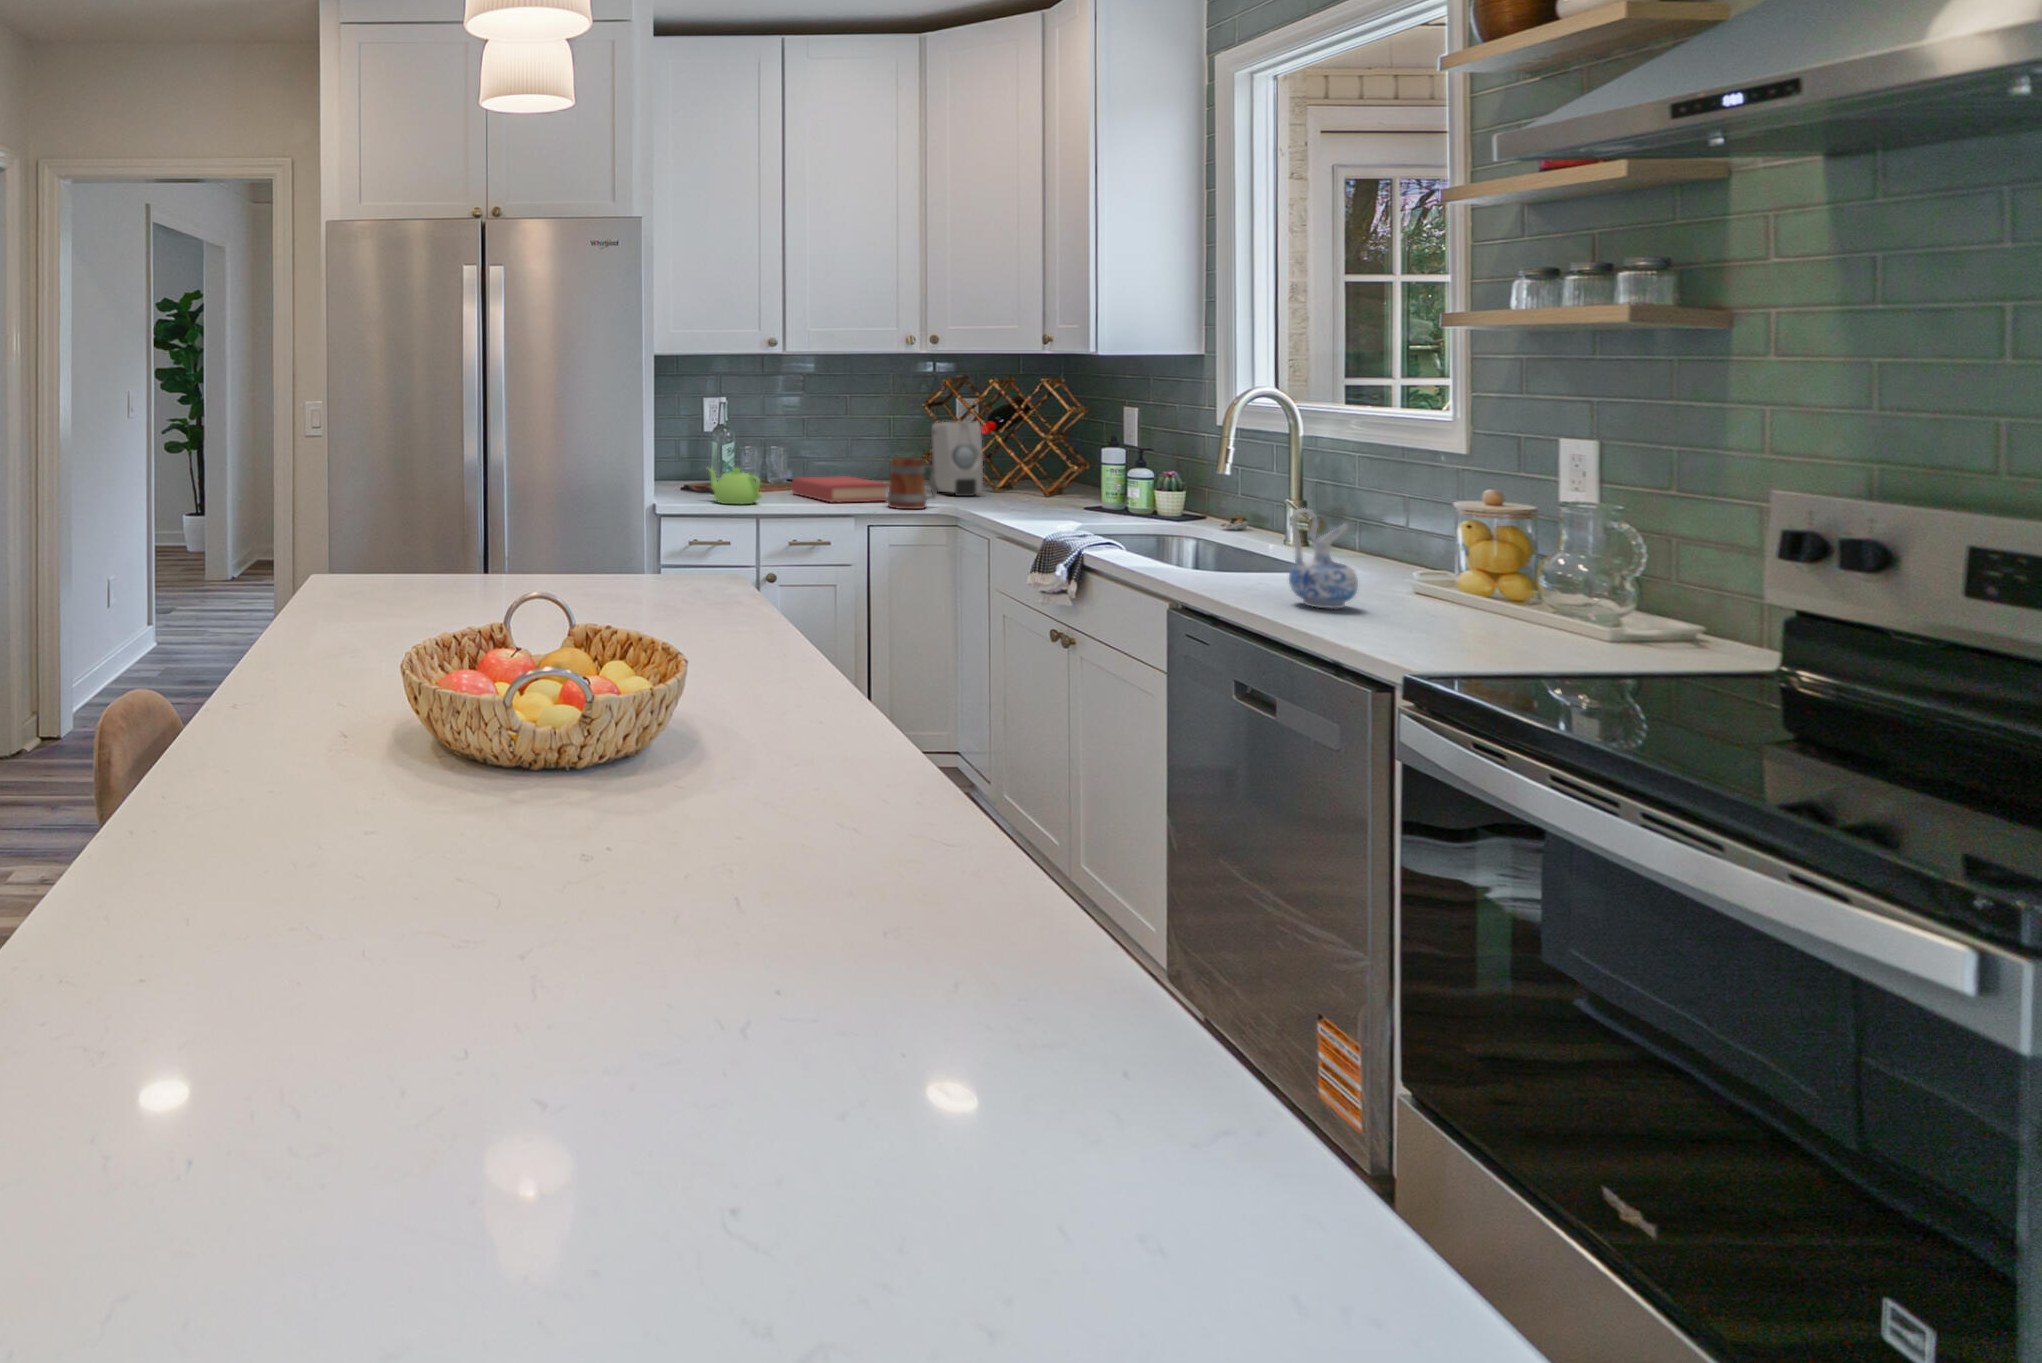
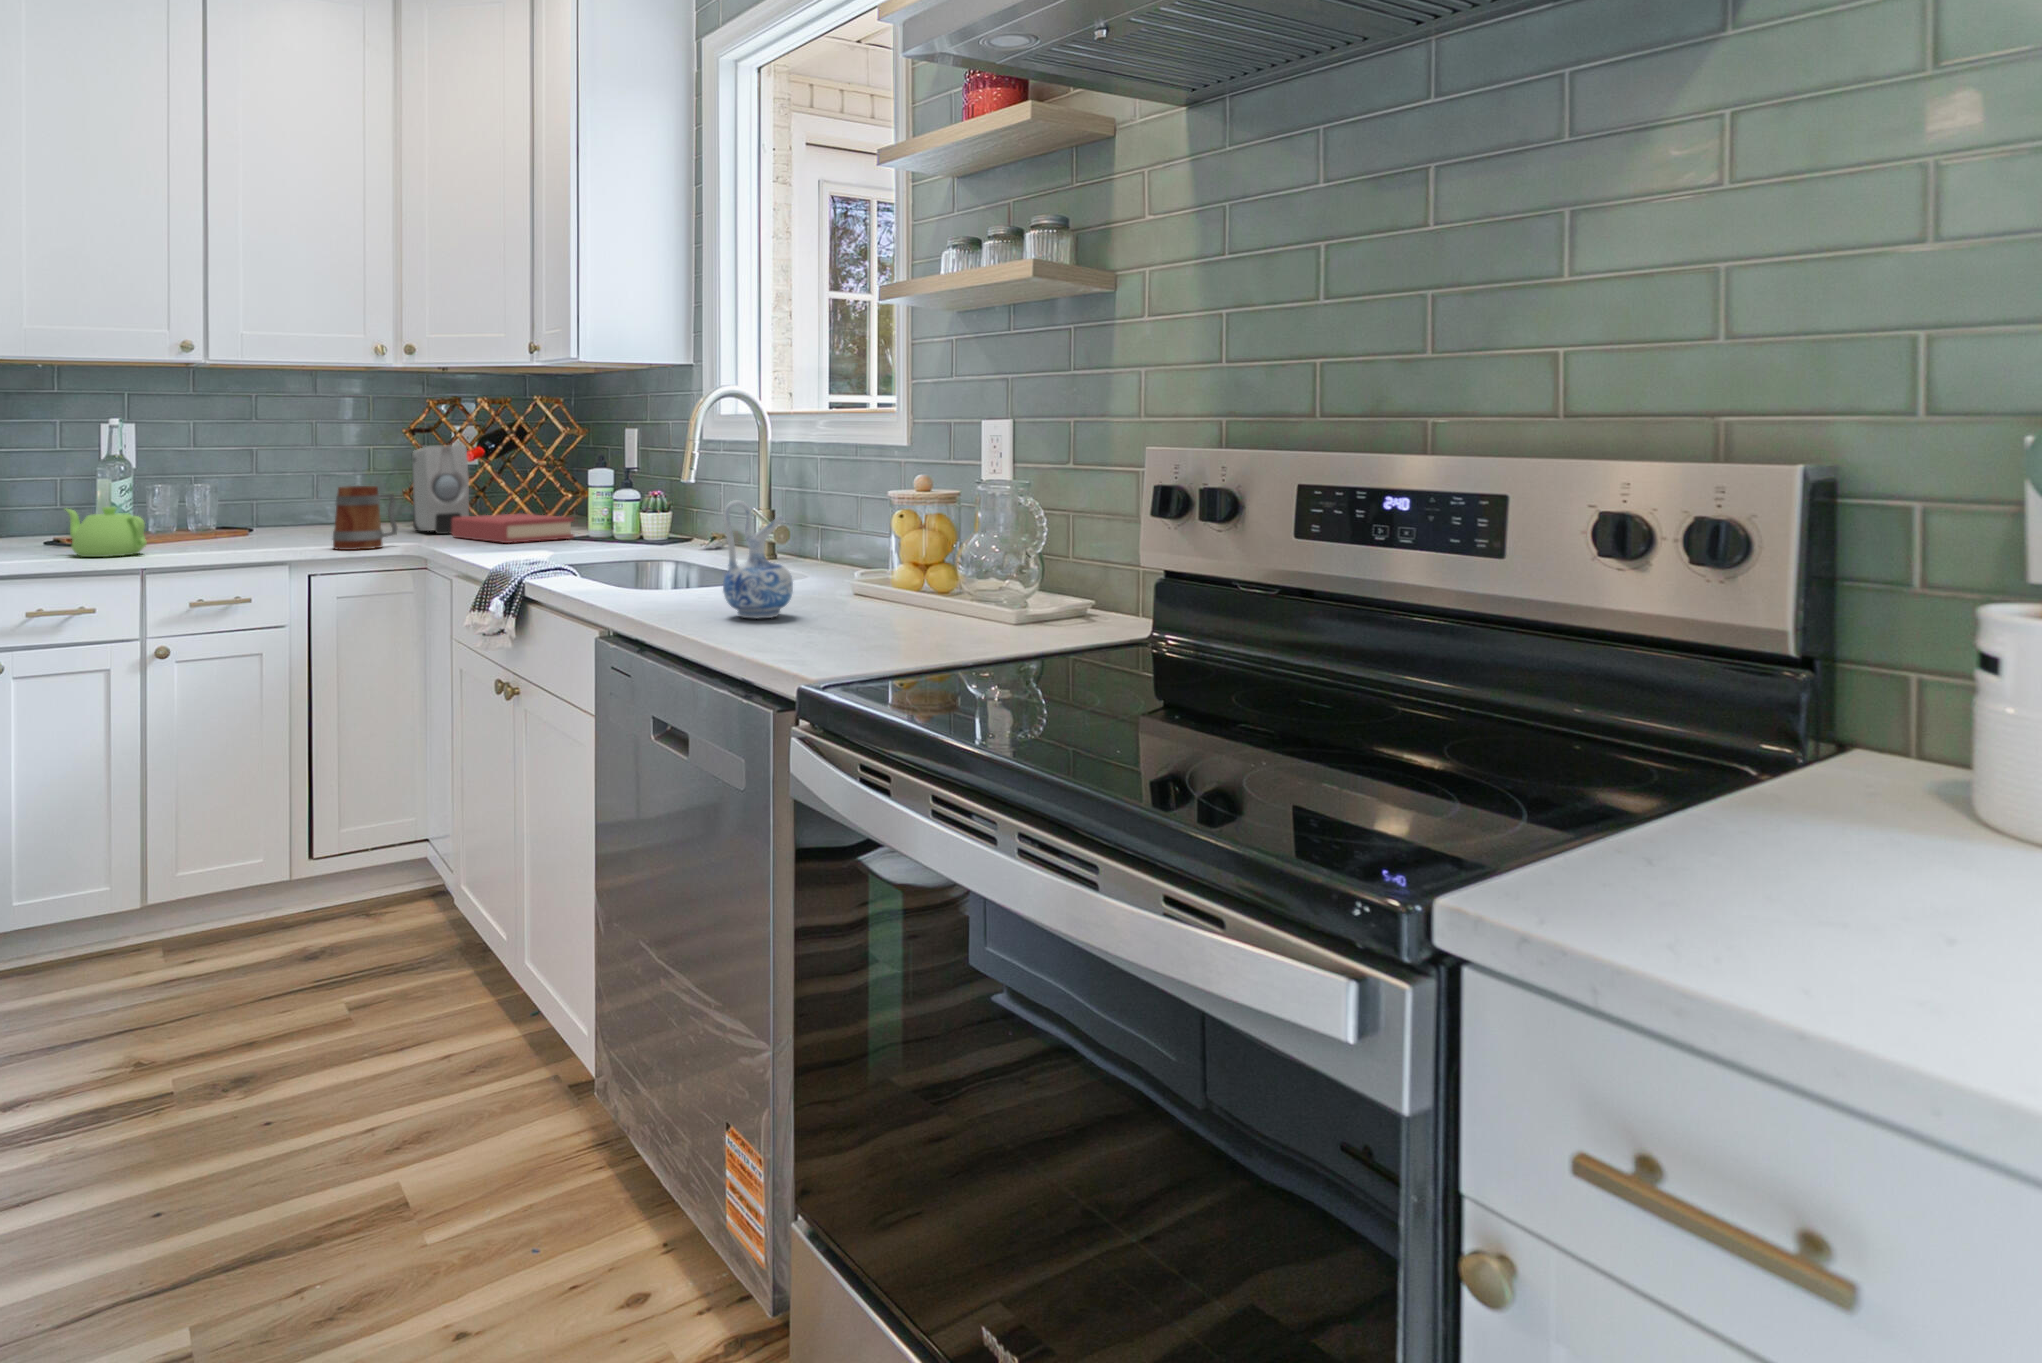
hardback book: present [792,476,889,502] -> present [452,513,574,543]

